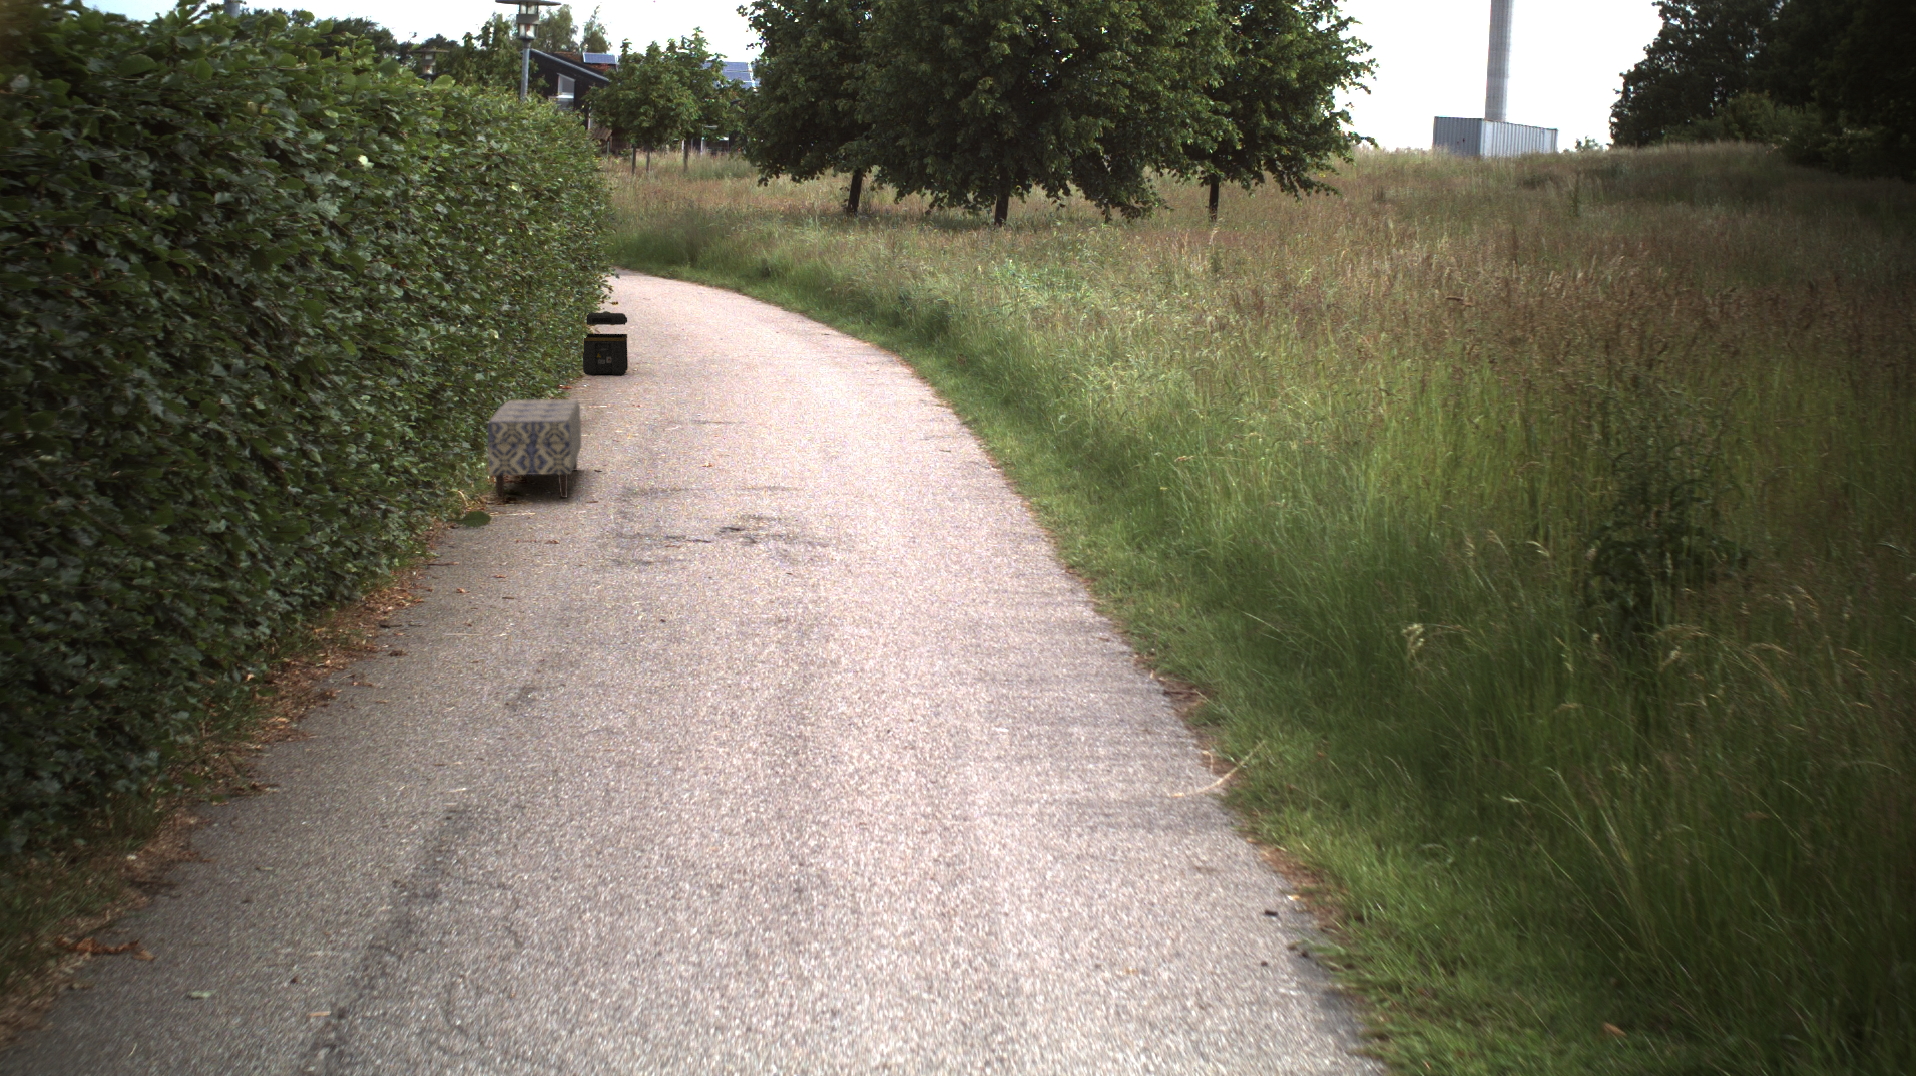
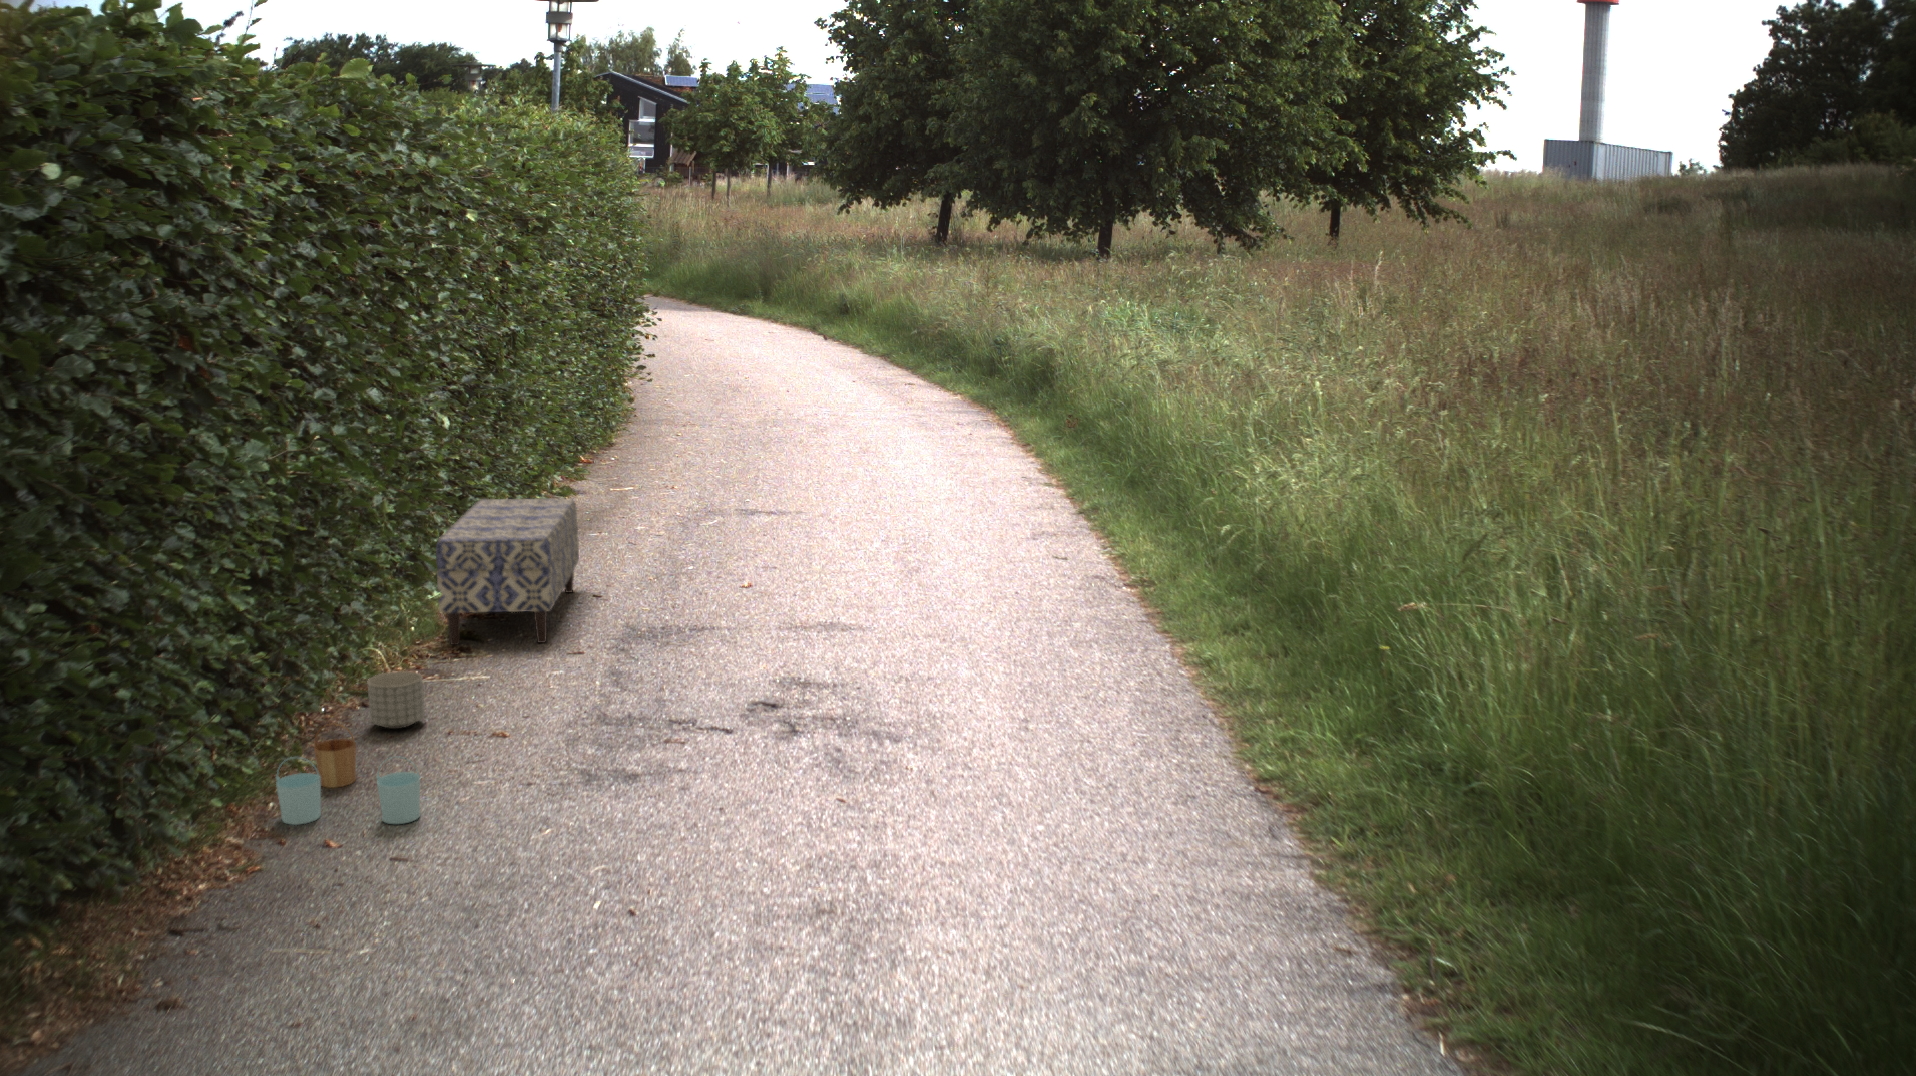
toolbox: present [582,313,628,375] -> none [617,366,674,440]
planter: none [459,503,498,541] -> present [367,671,425,729]
bucket: none [420,525,516,583] -> present [276,724,420,825]

